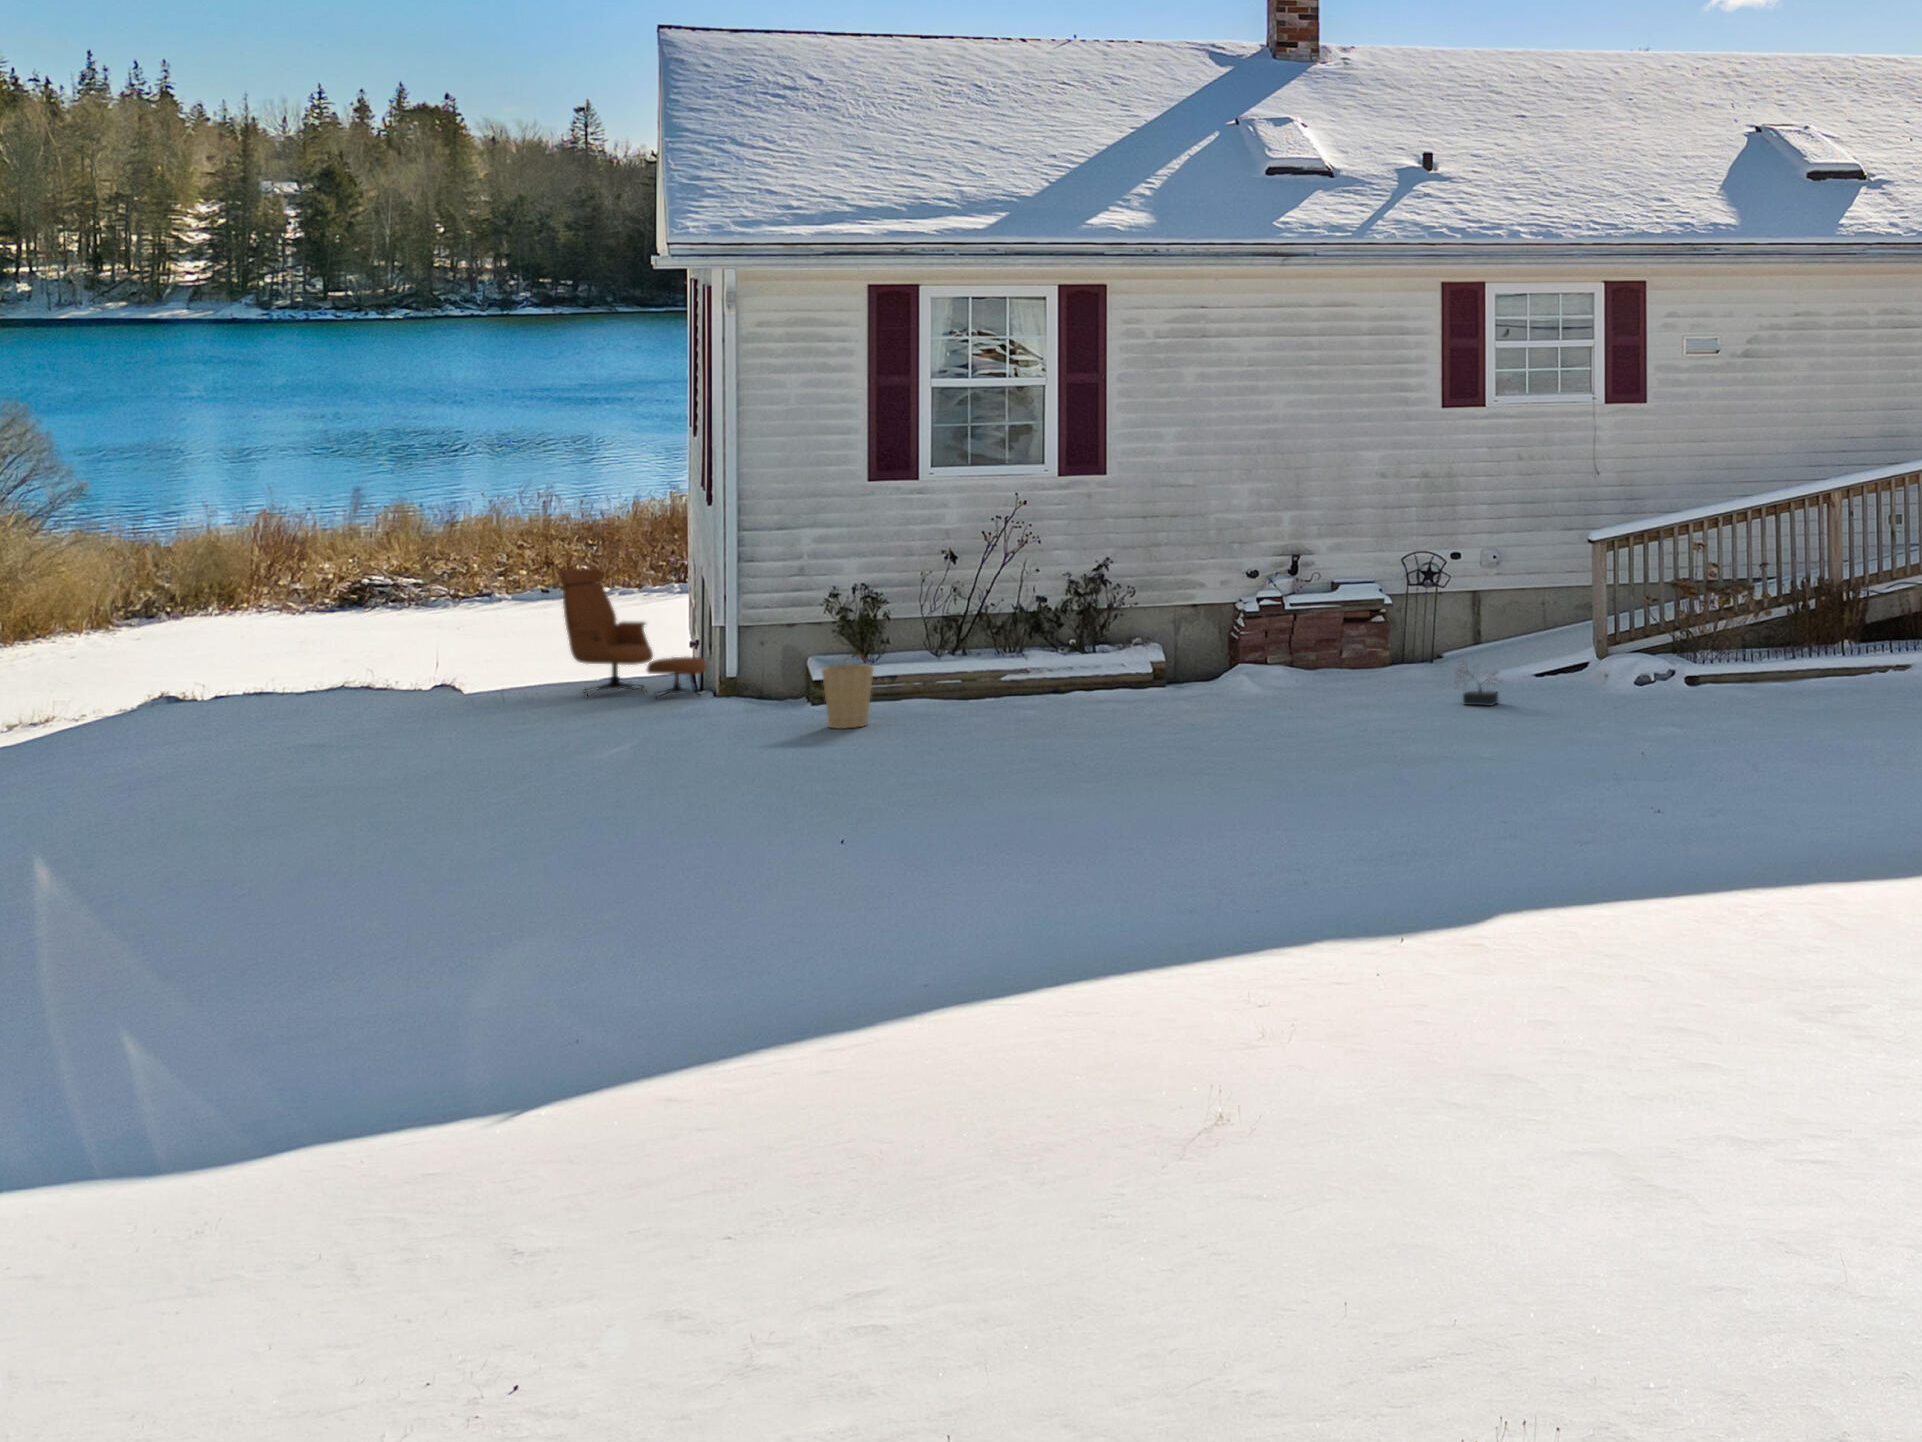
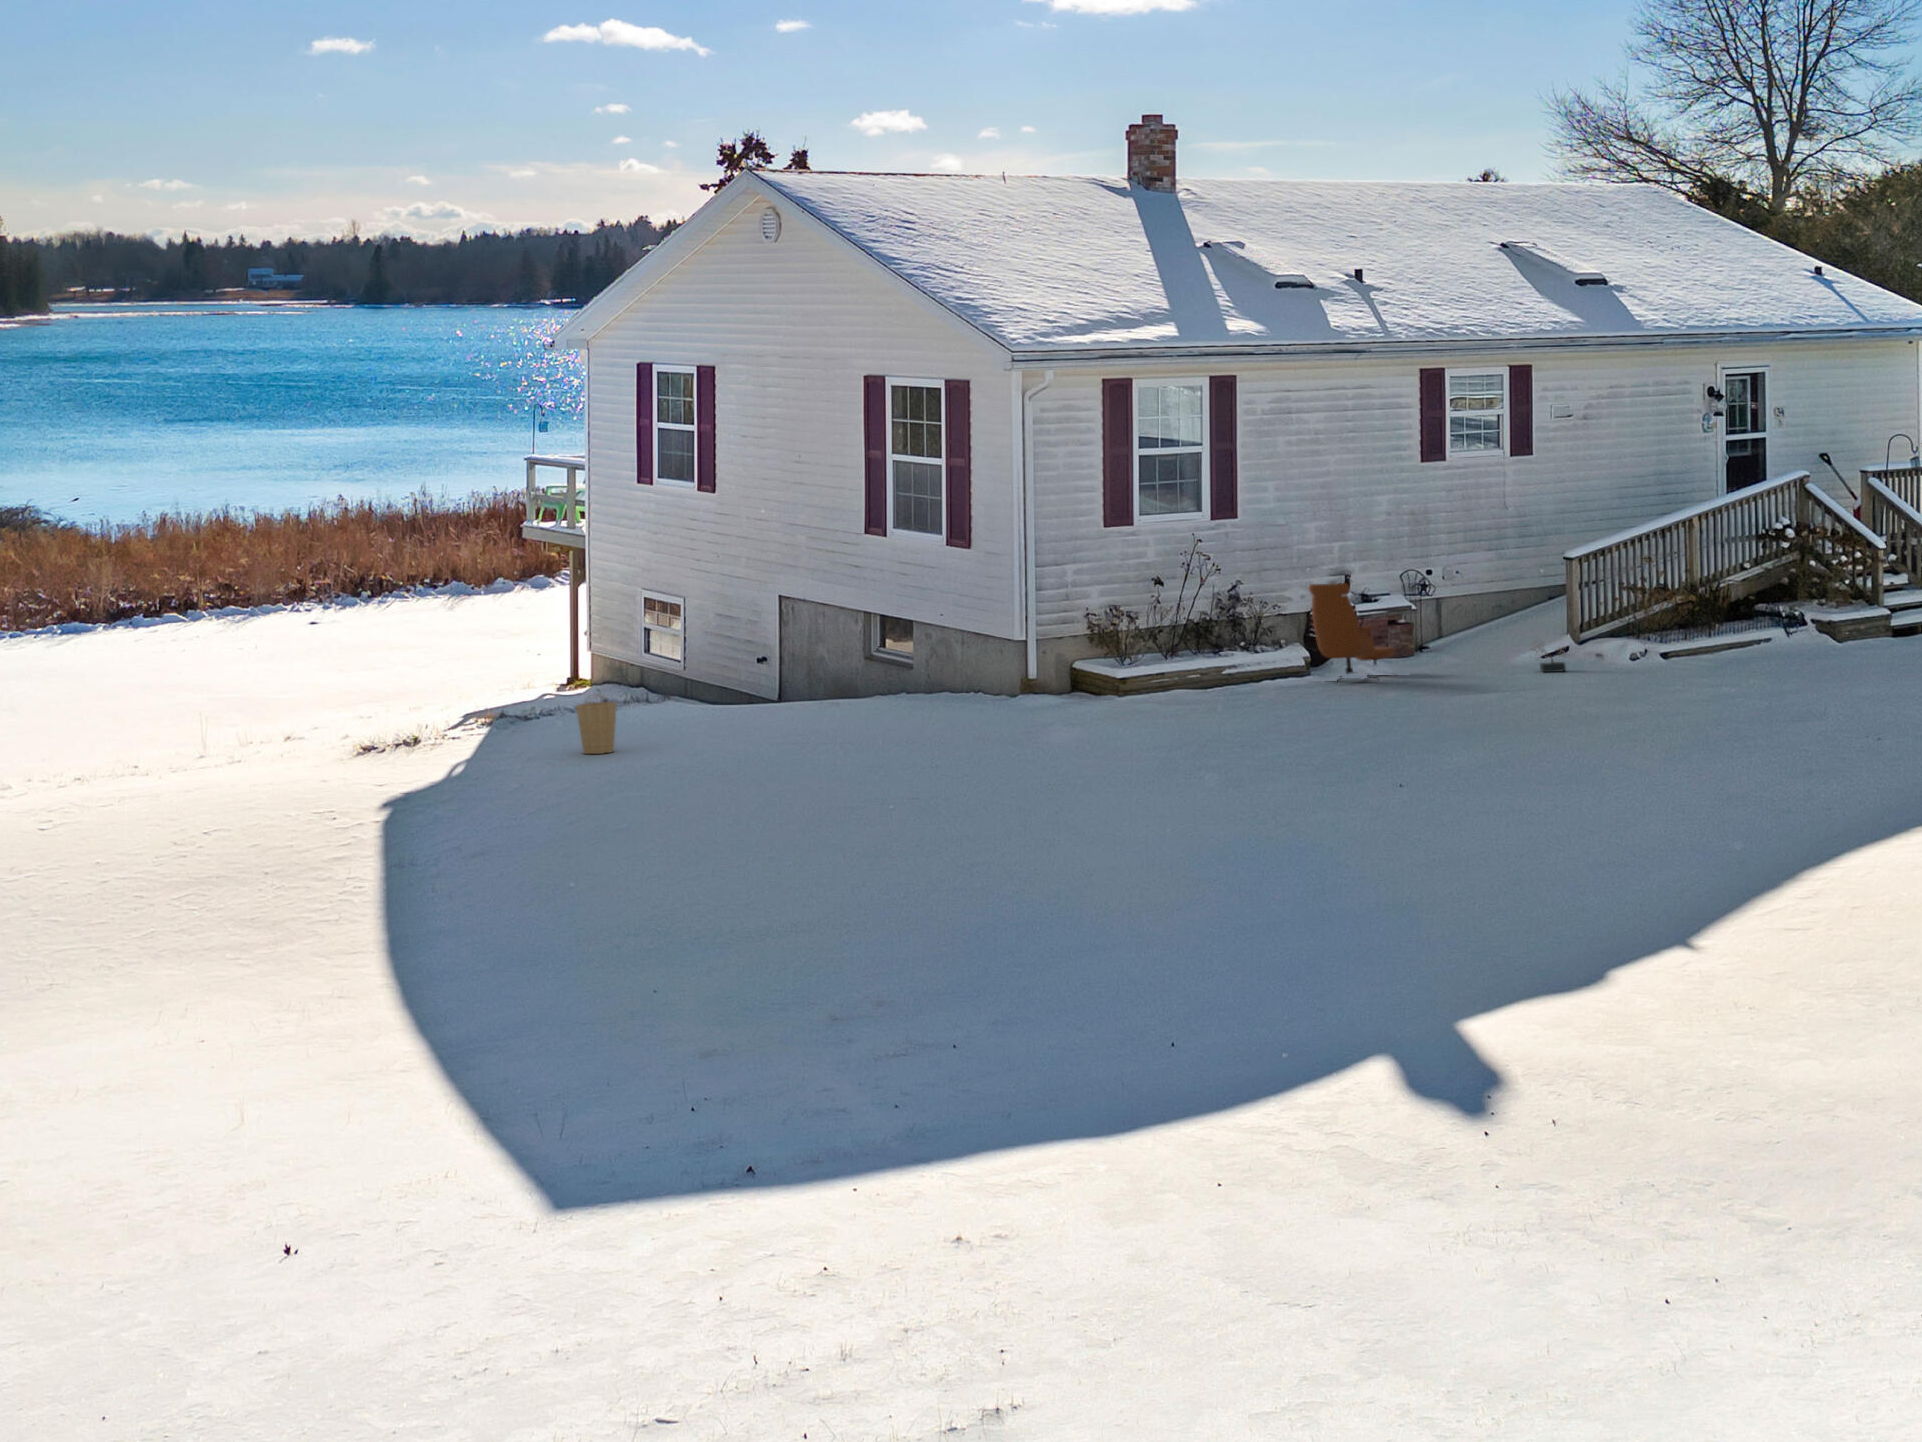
lounge chair: present [560,567,706,697] -> present [1309,583,1395,682]
basket: present [821,659,874,729] -> present [576,695,617,754]

